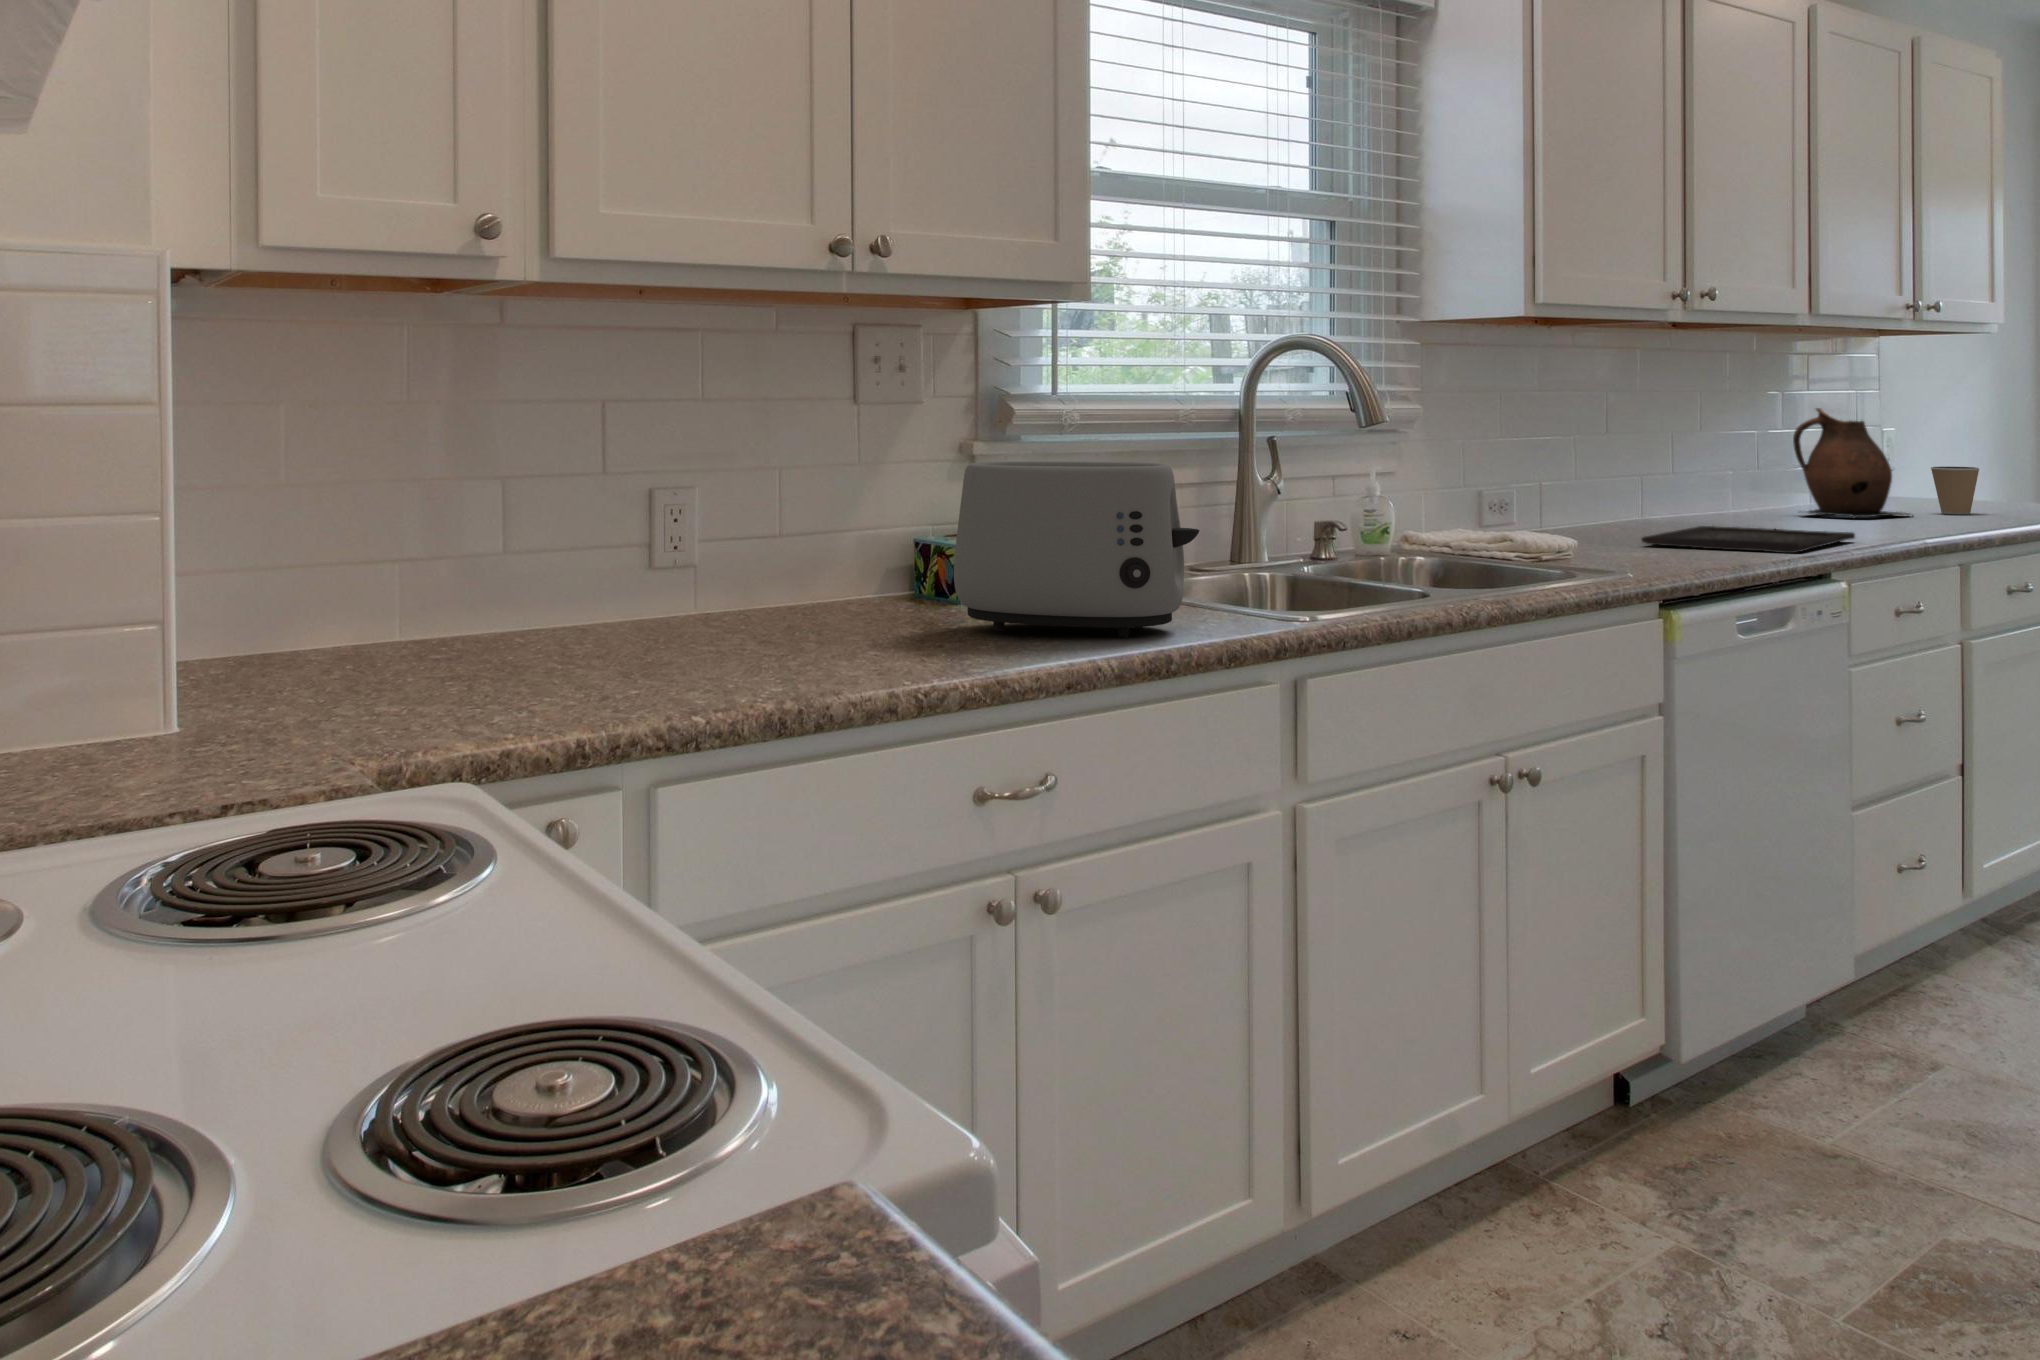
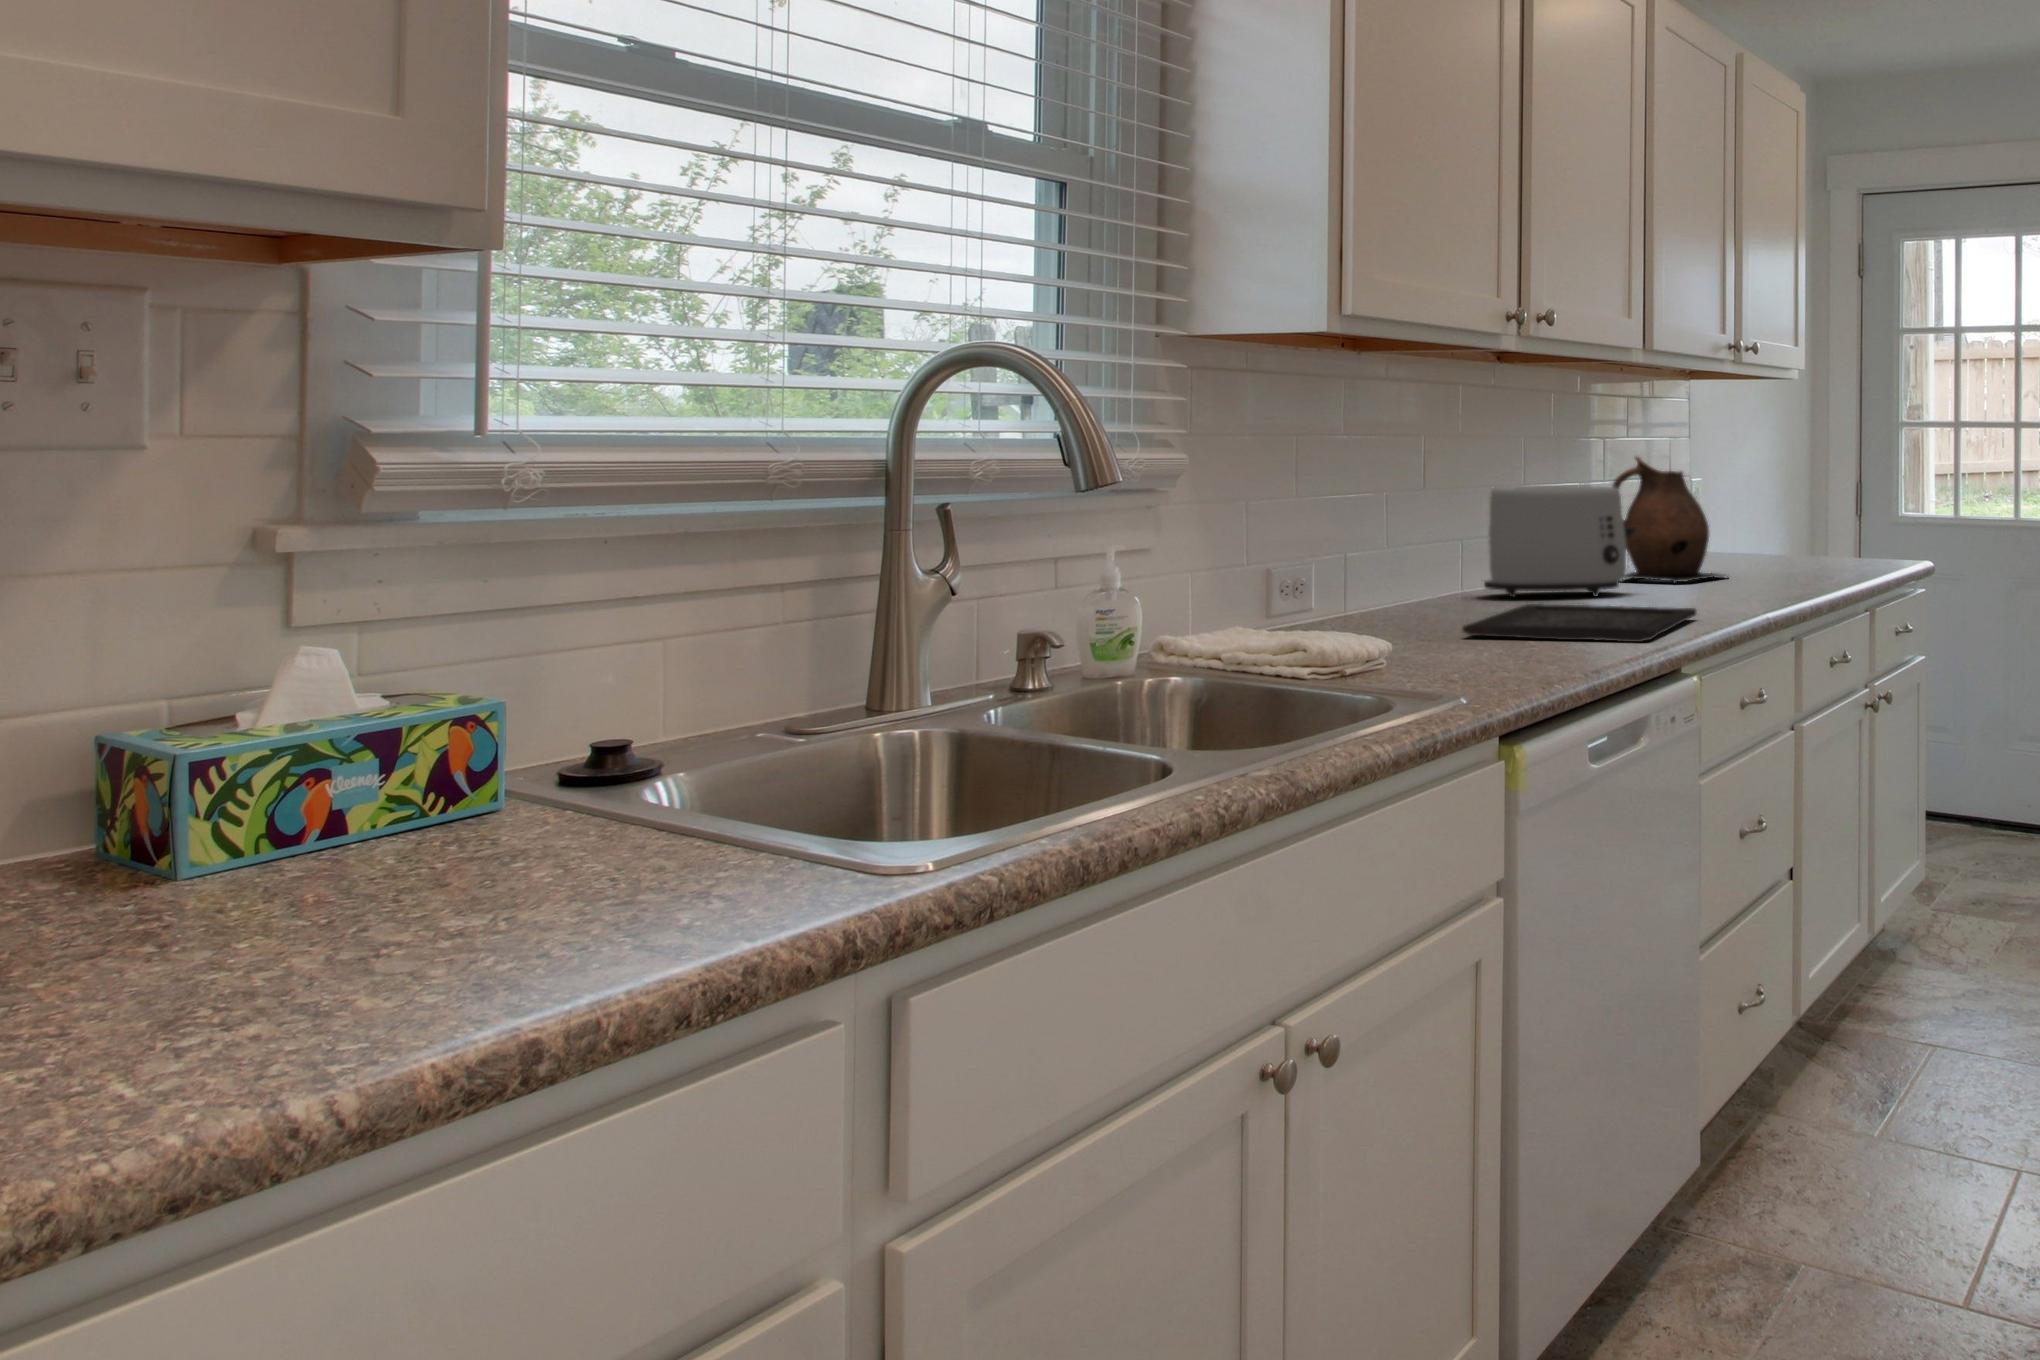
toaster: present [954,461,1200,637] -> present [1481,486,1637,597]
coffee cup: present [1931,467,1979,515] -> none [1742,521,1789,574]

